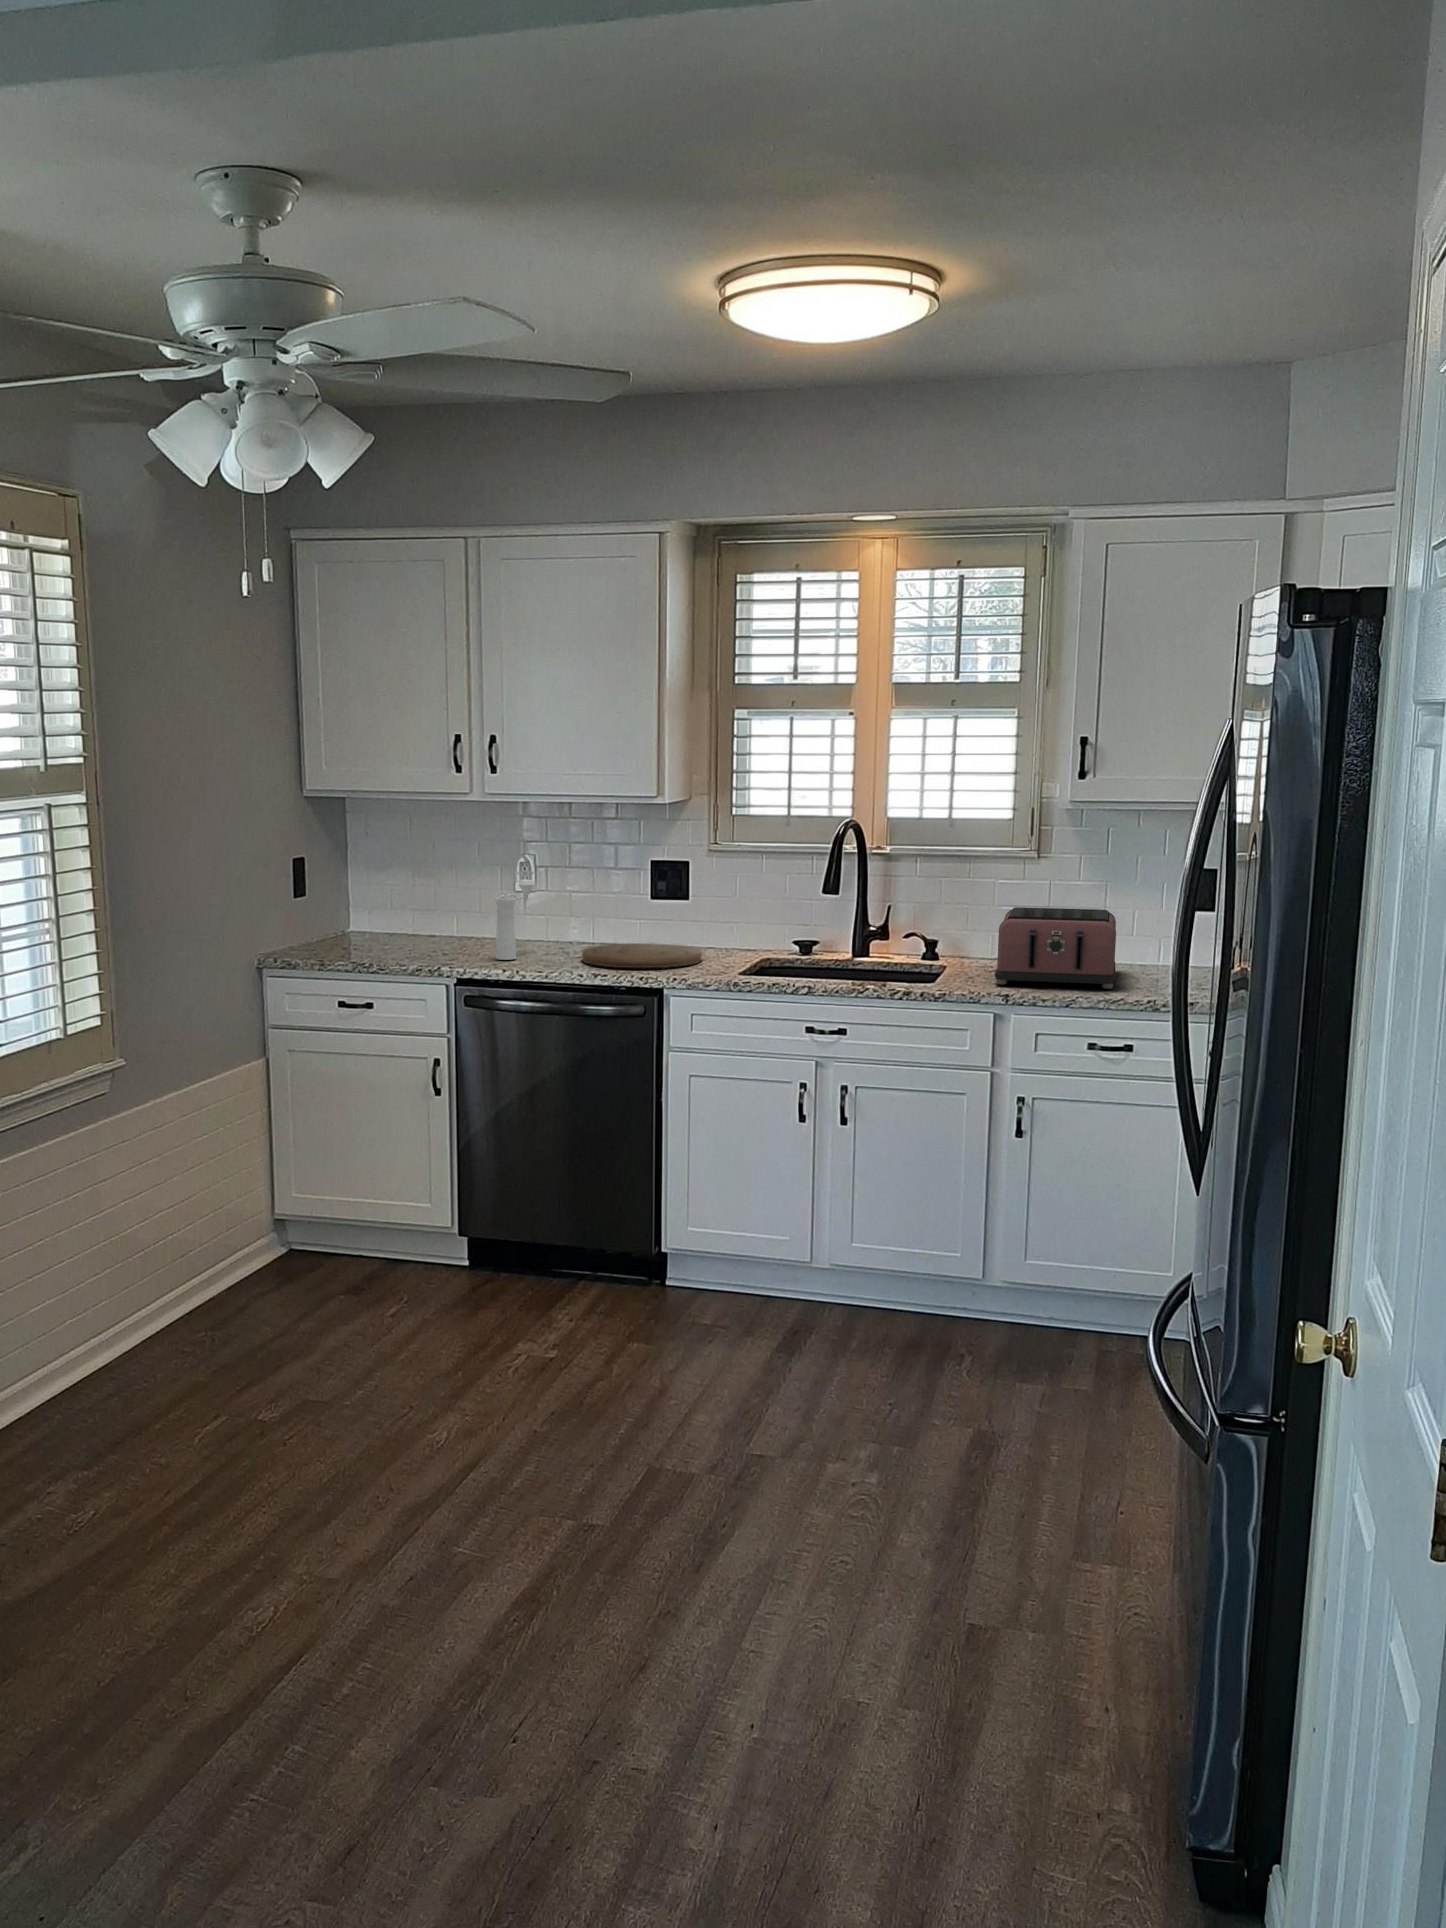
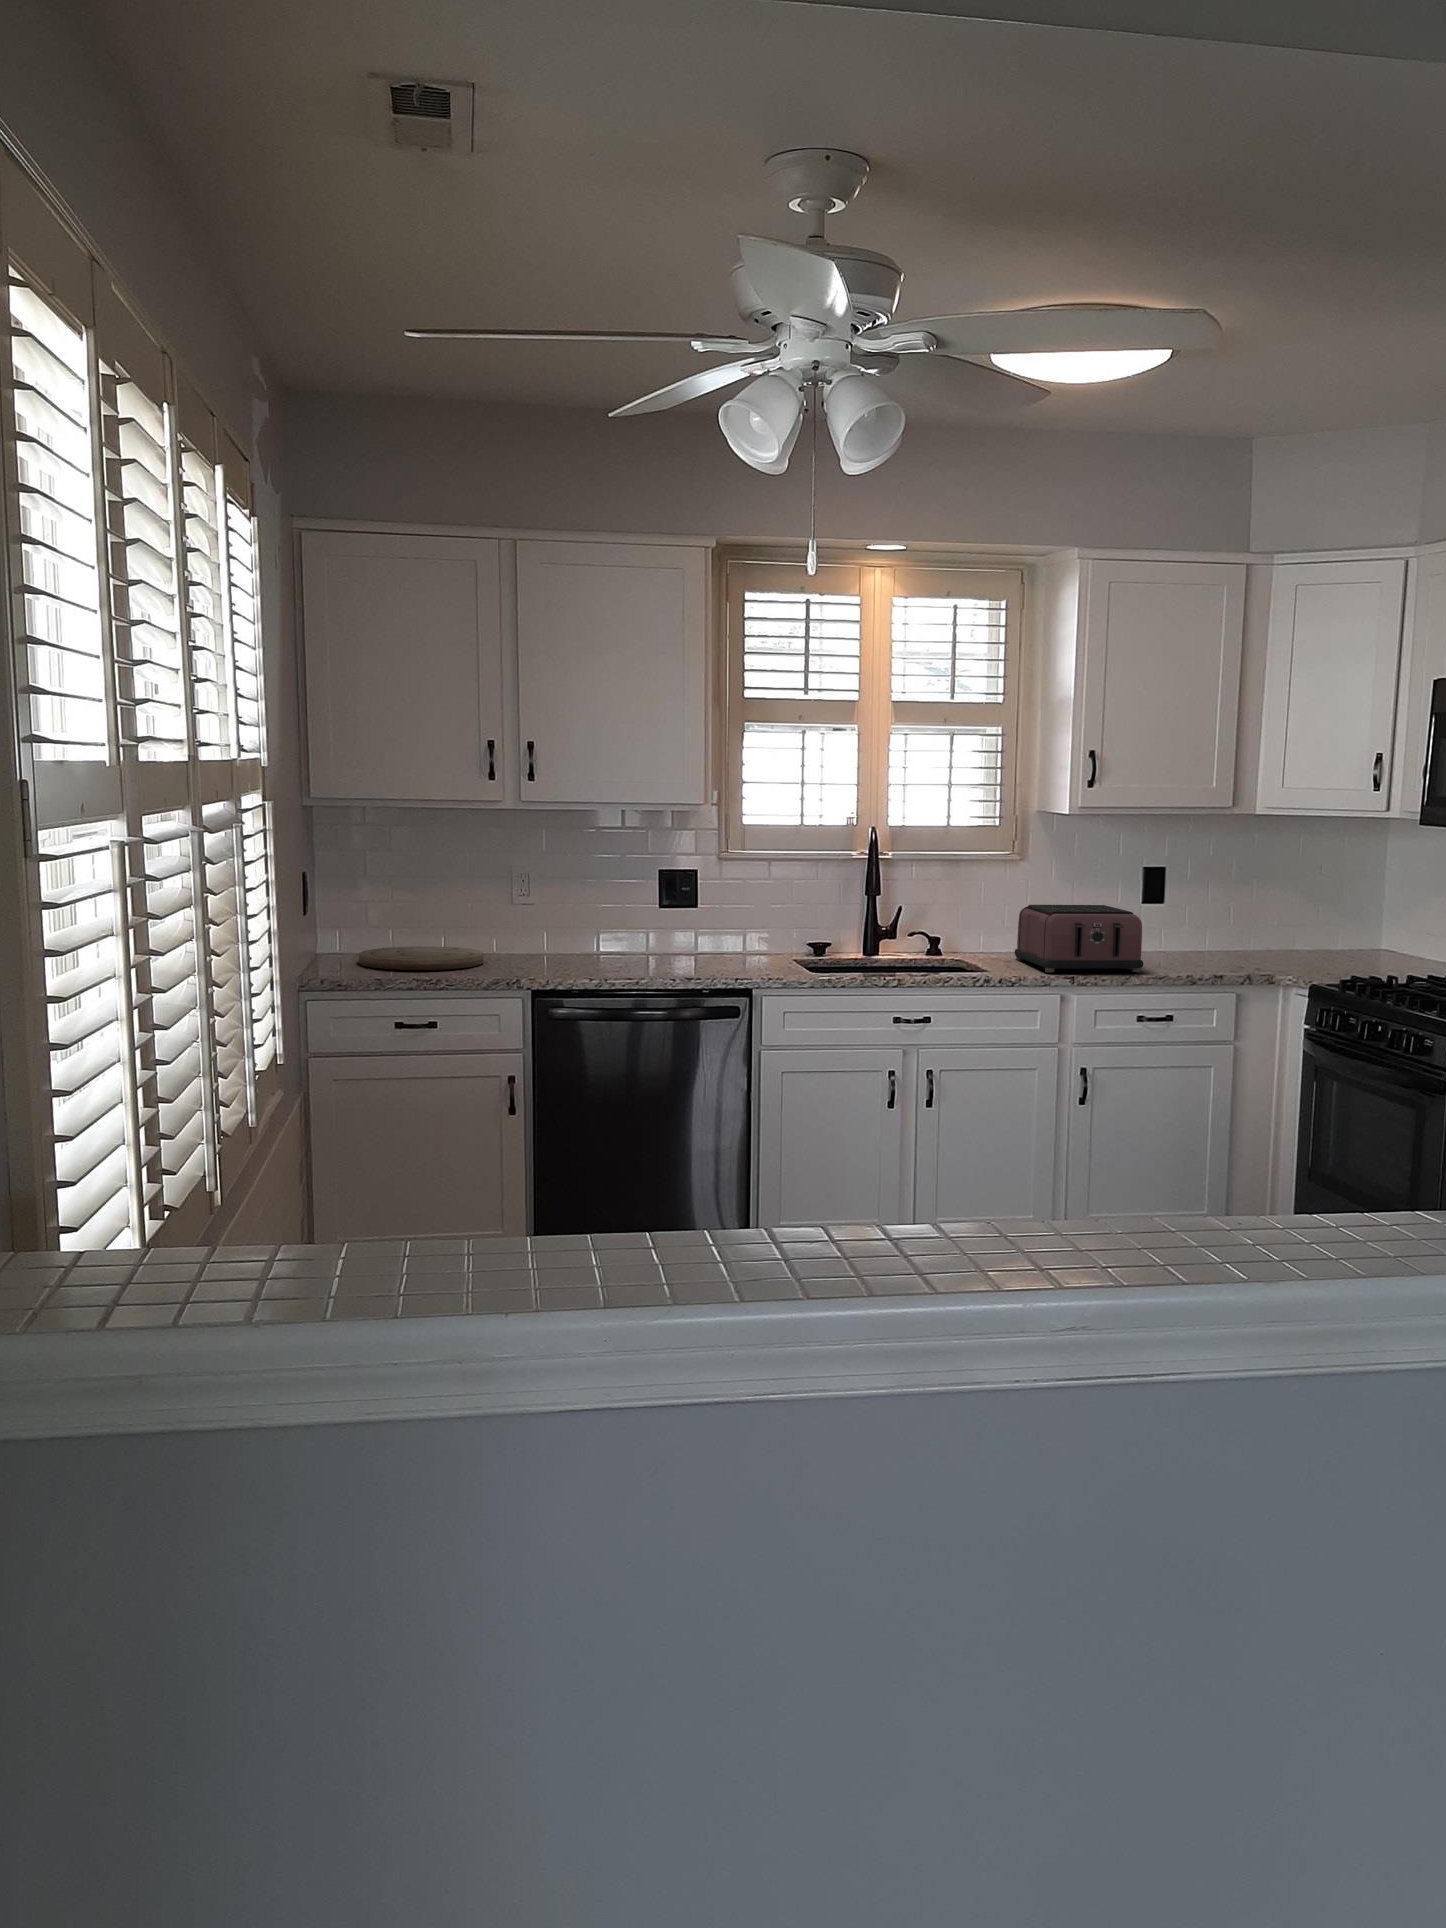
pepper mill: present [495,880,534,960] -> none [551,887,577,968]
cutting board: present [582,943,702,968] -> present [359,946,483,970]

